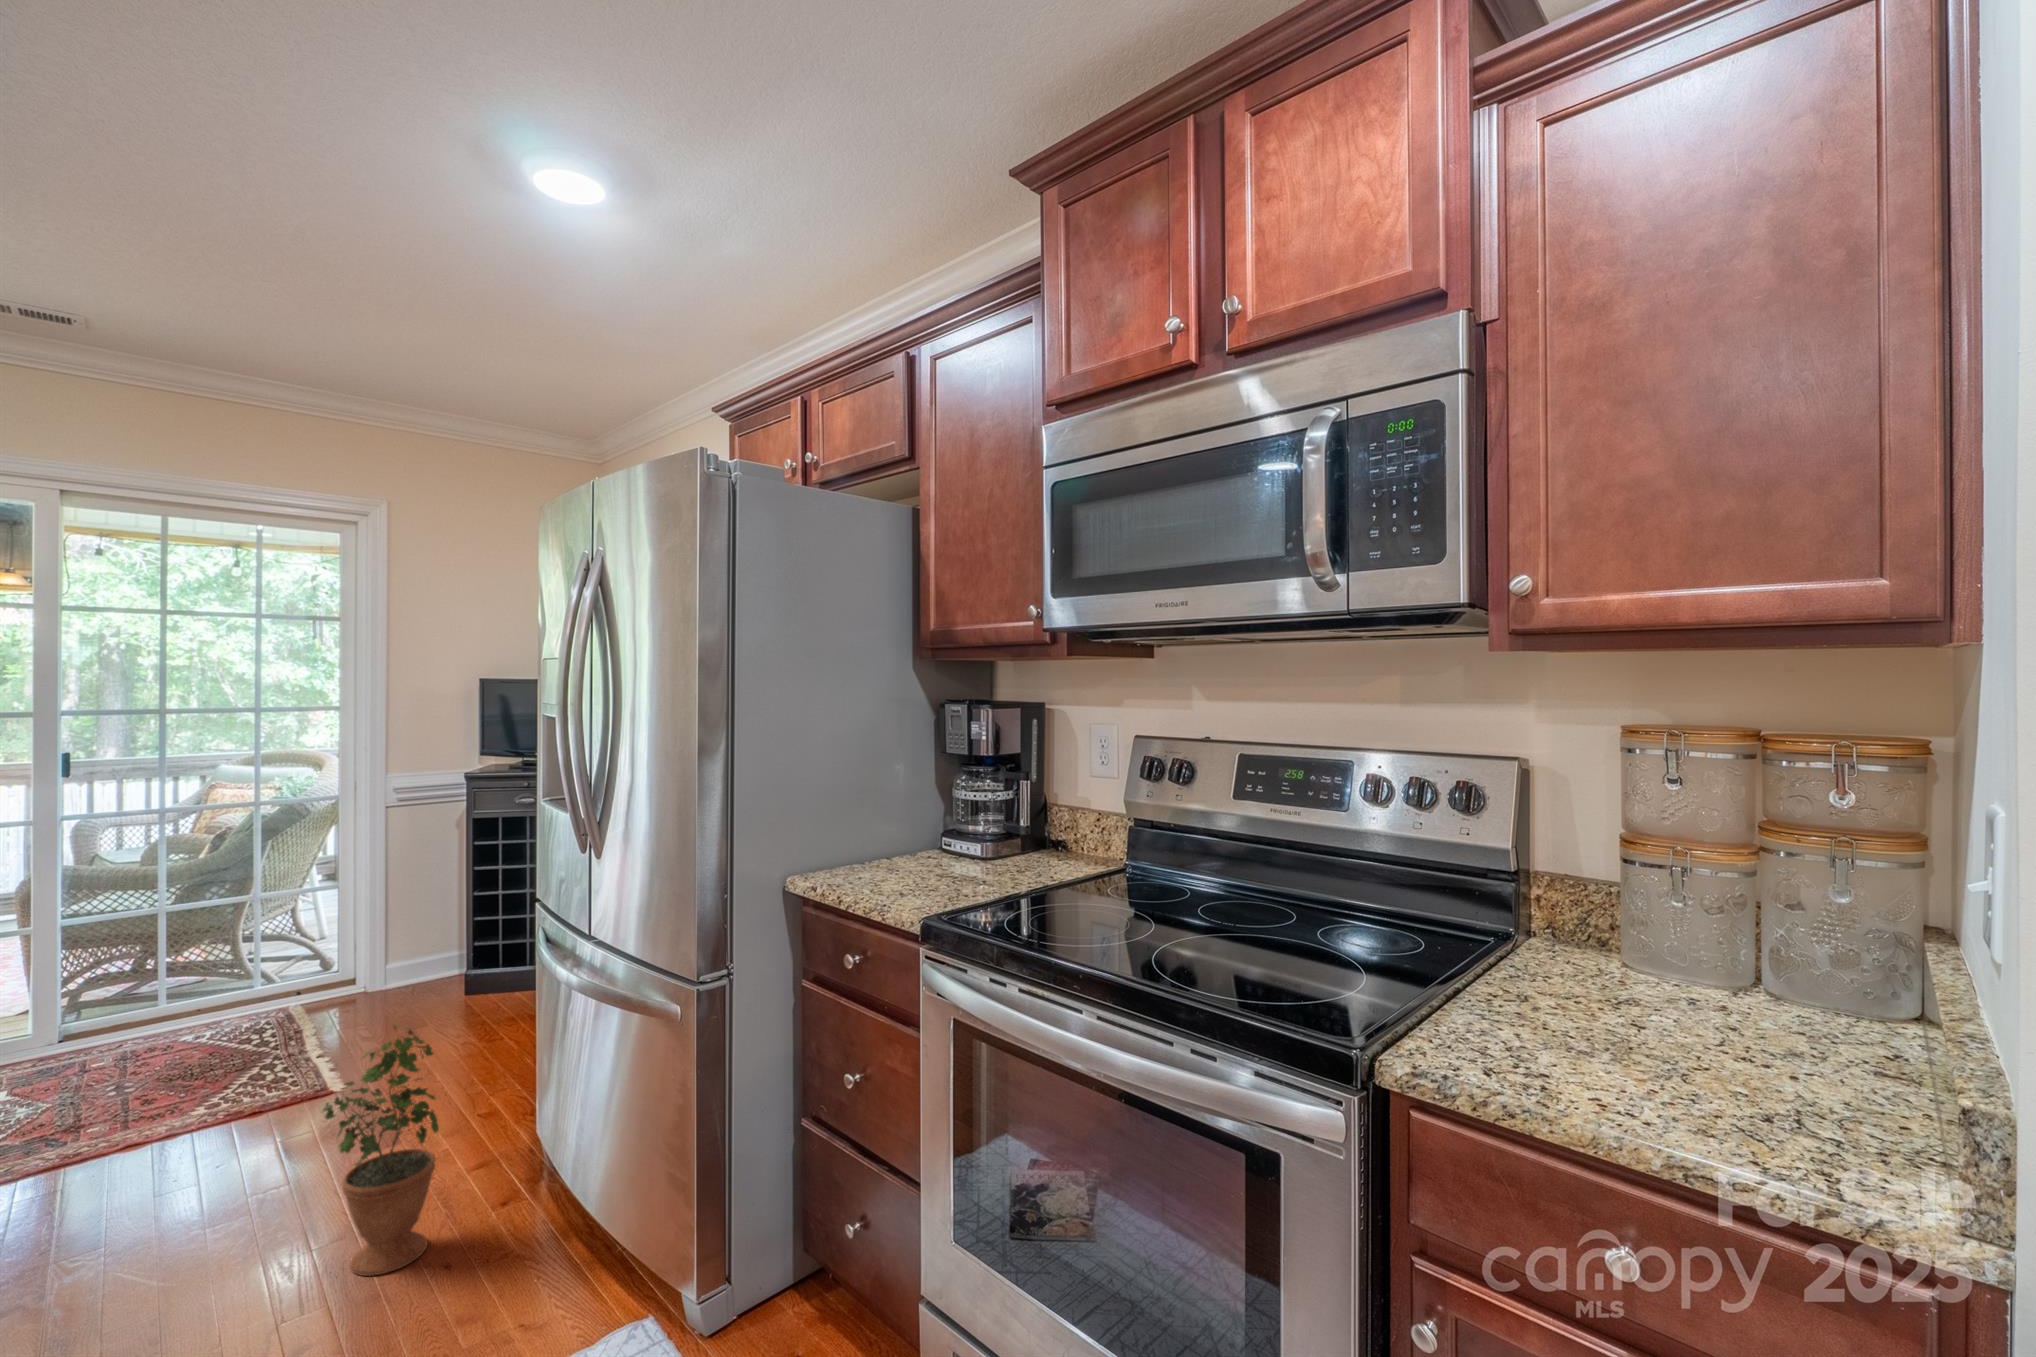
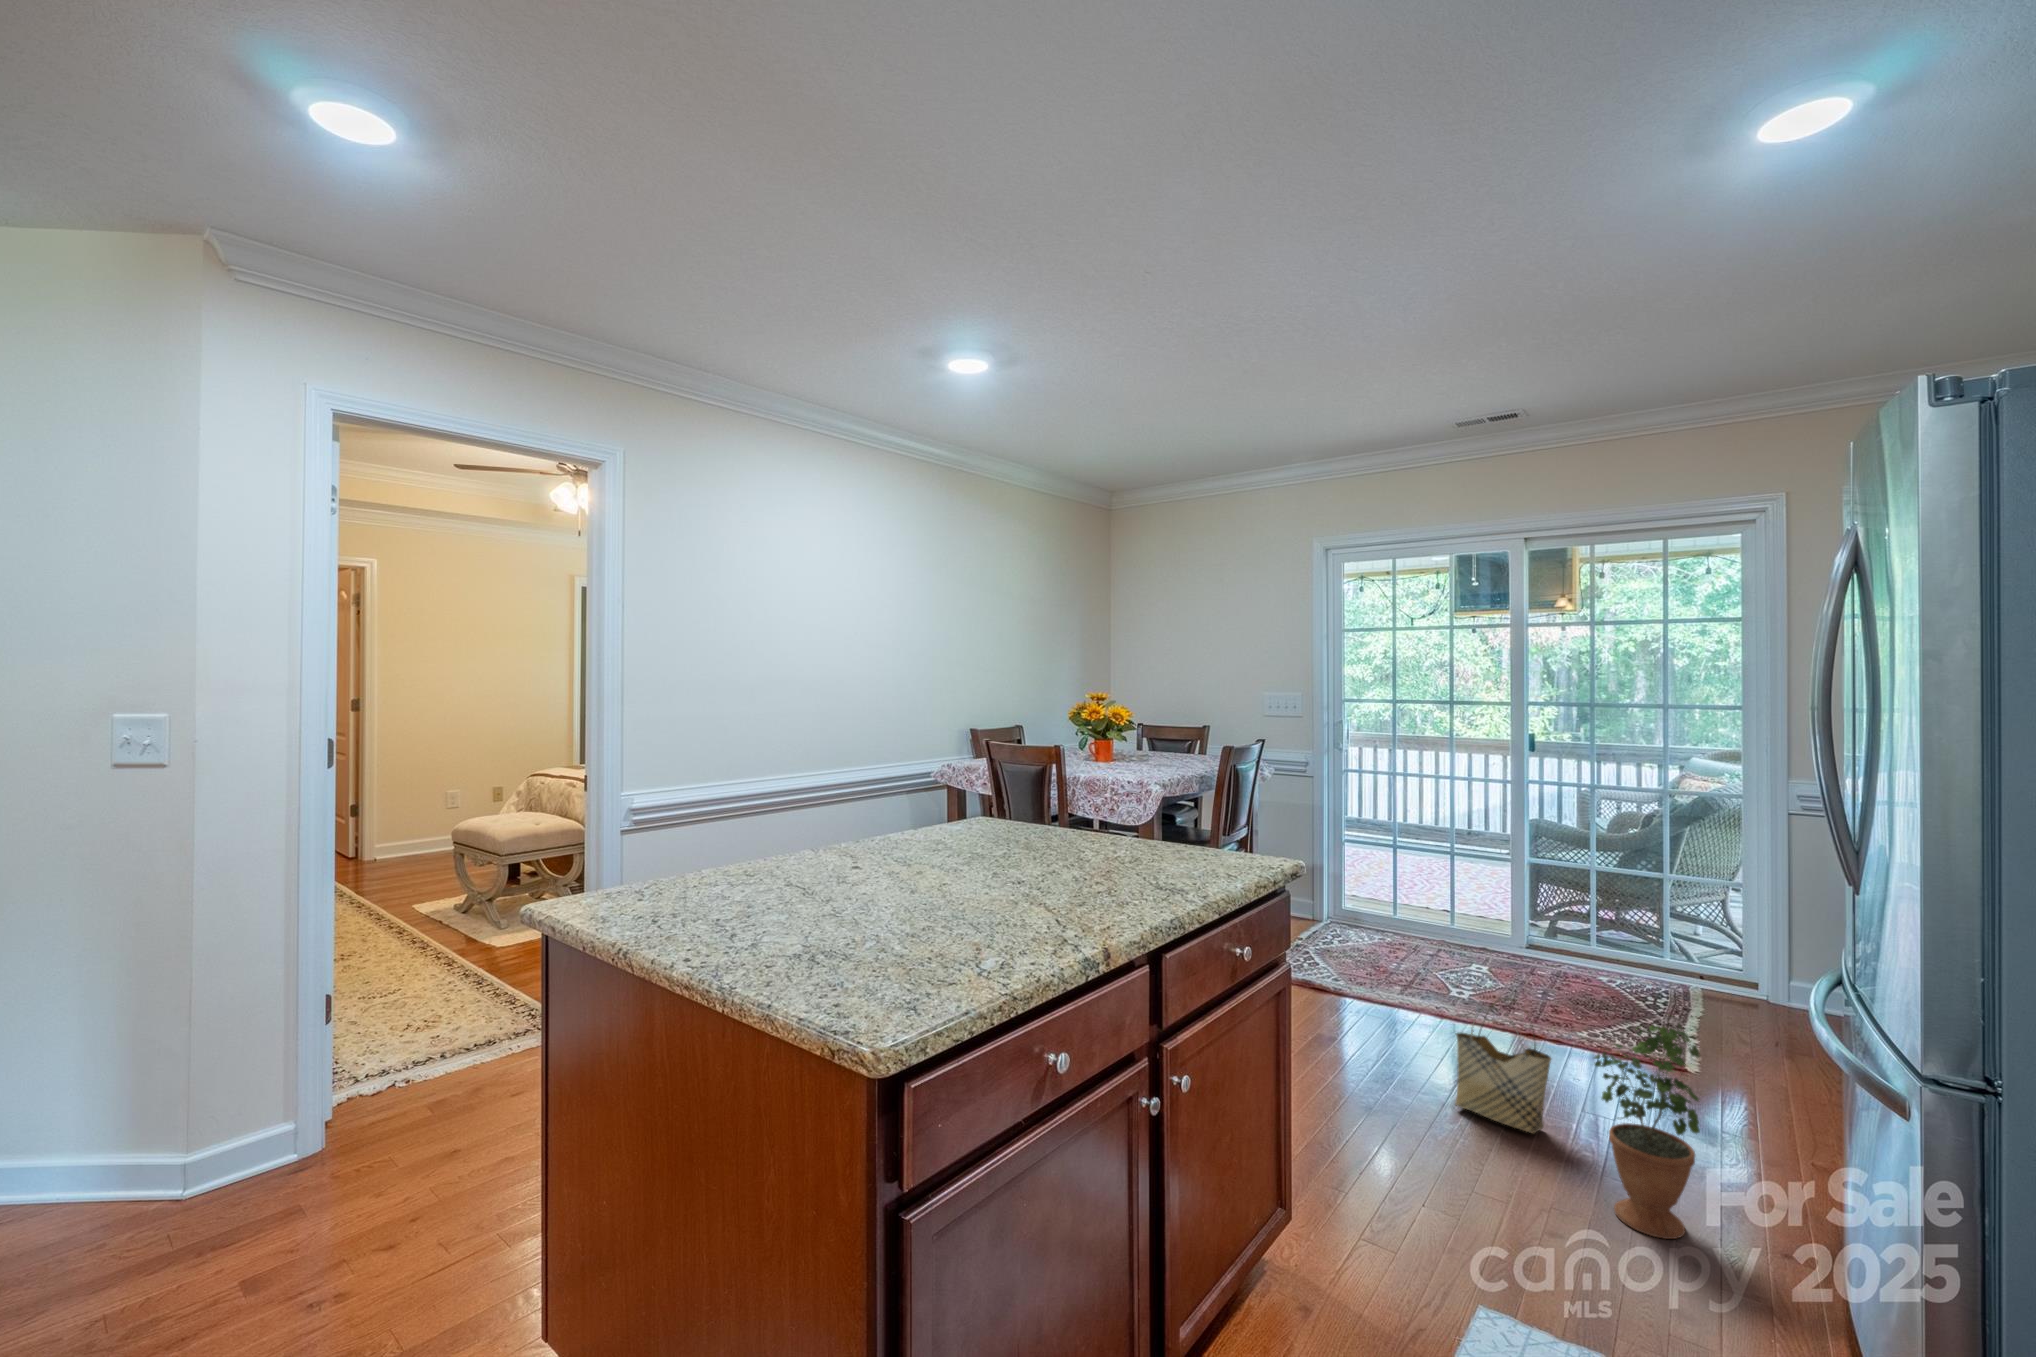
woven basket: none [69,1100,231,1294] -> present [1456,998,1551,1133]

